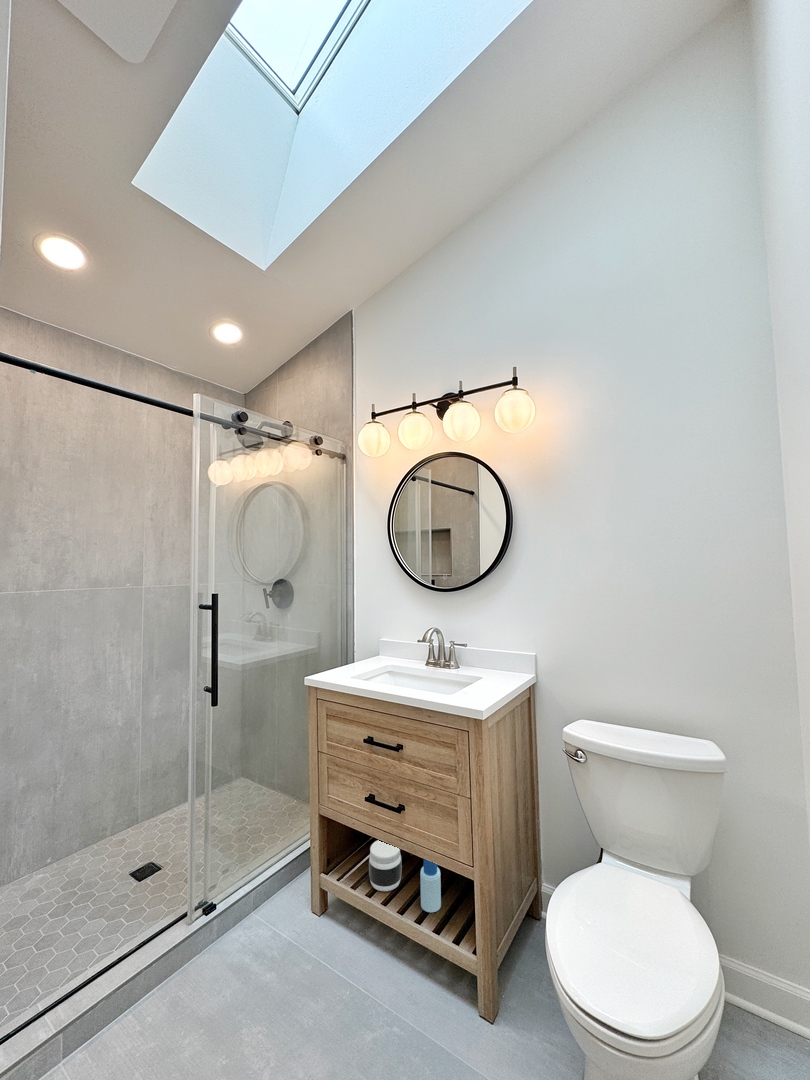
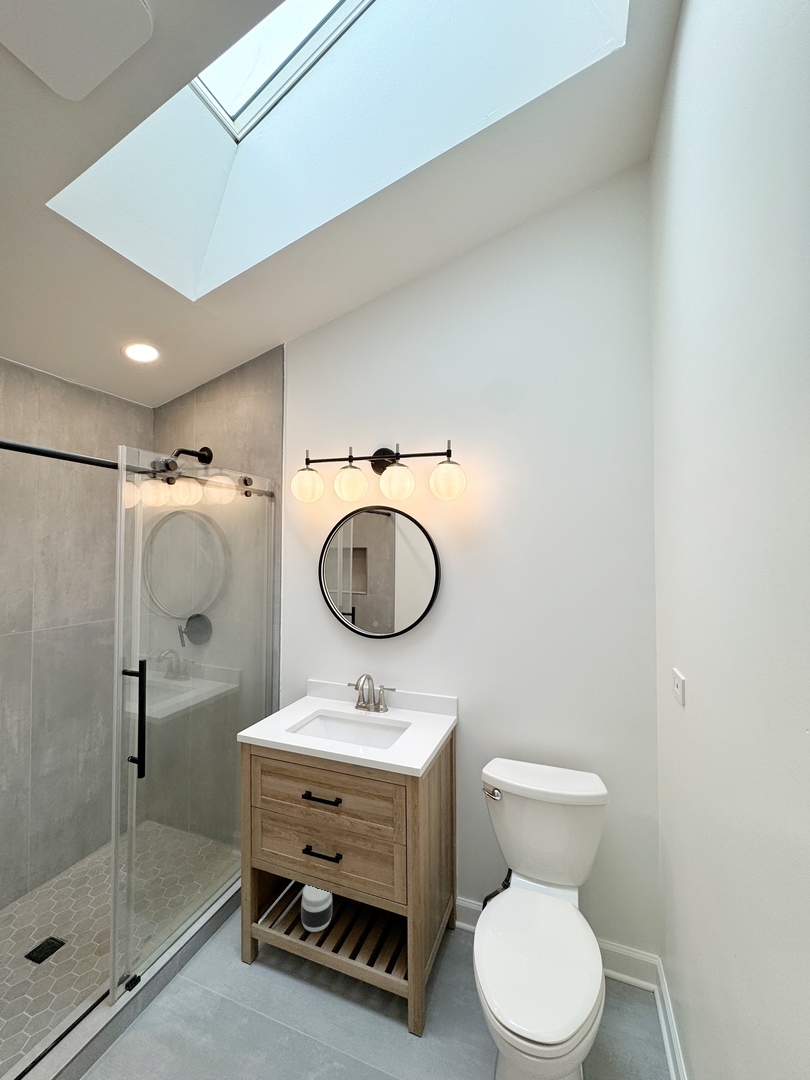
spray bottle: present [420,859,441,913] -> none [353,882,371,946]

